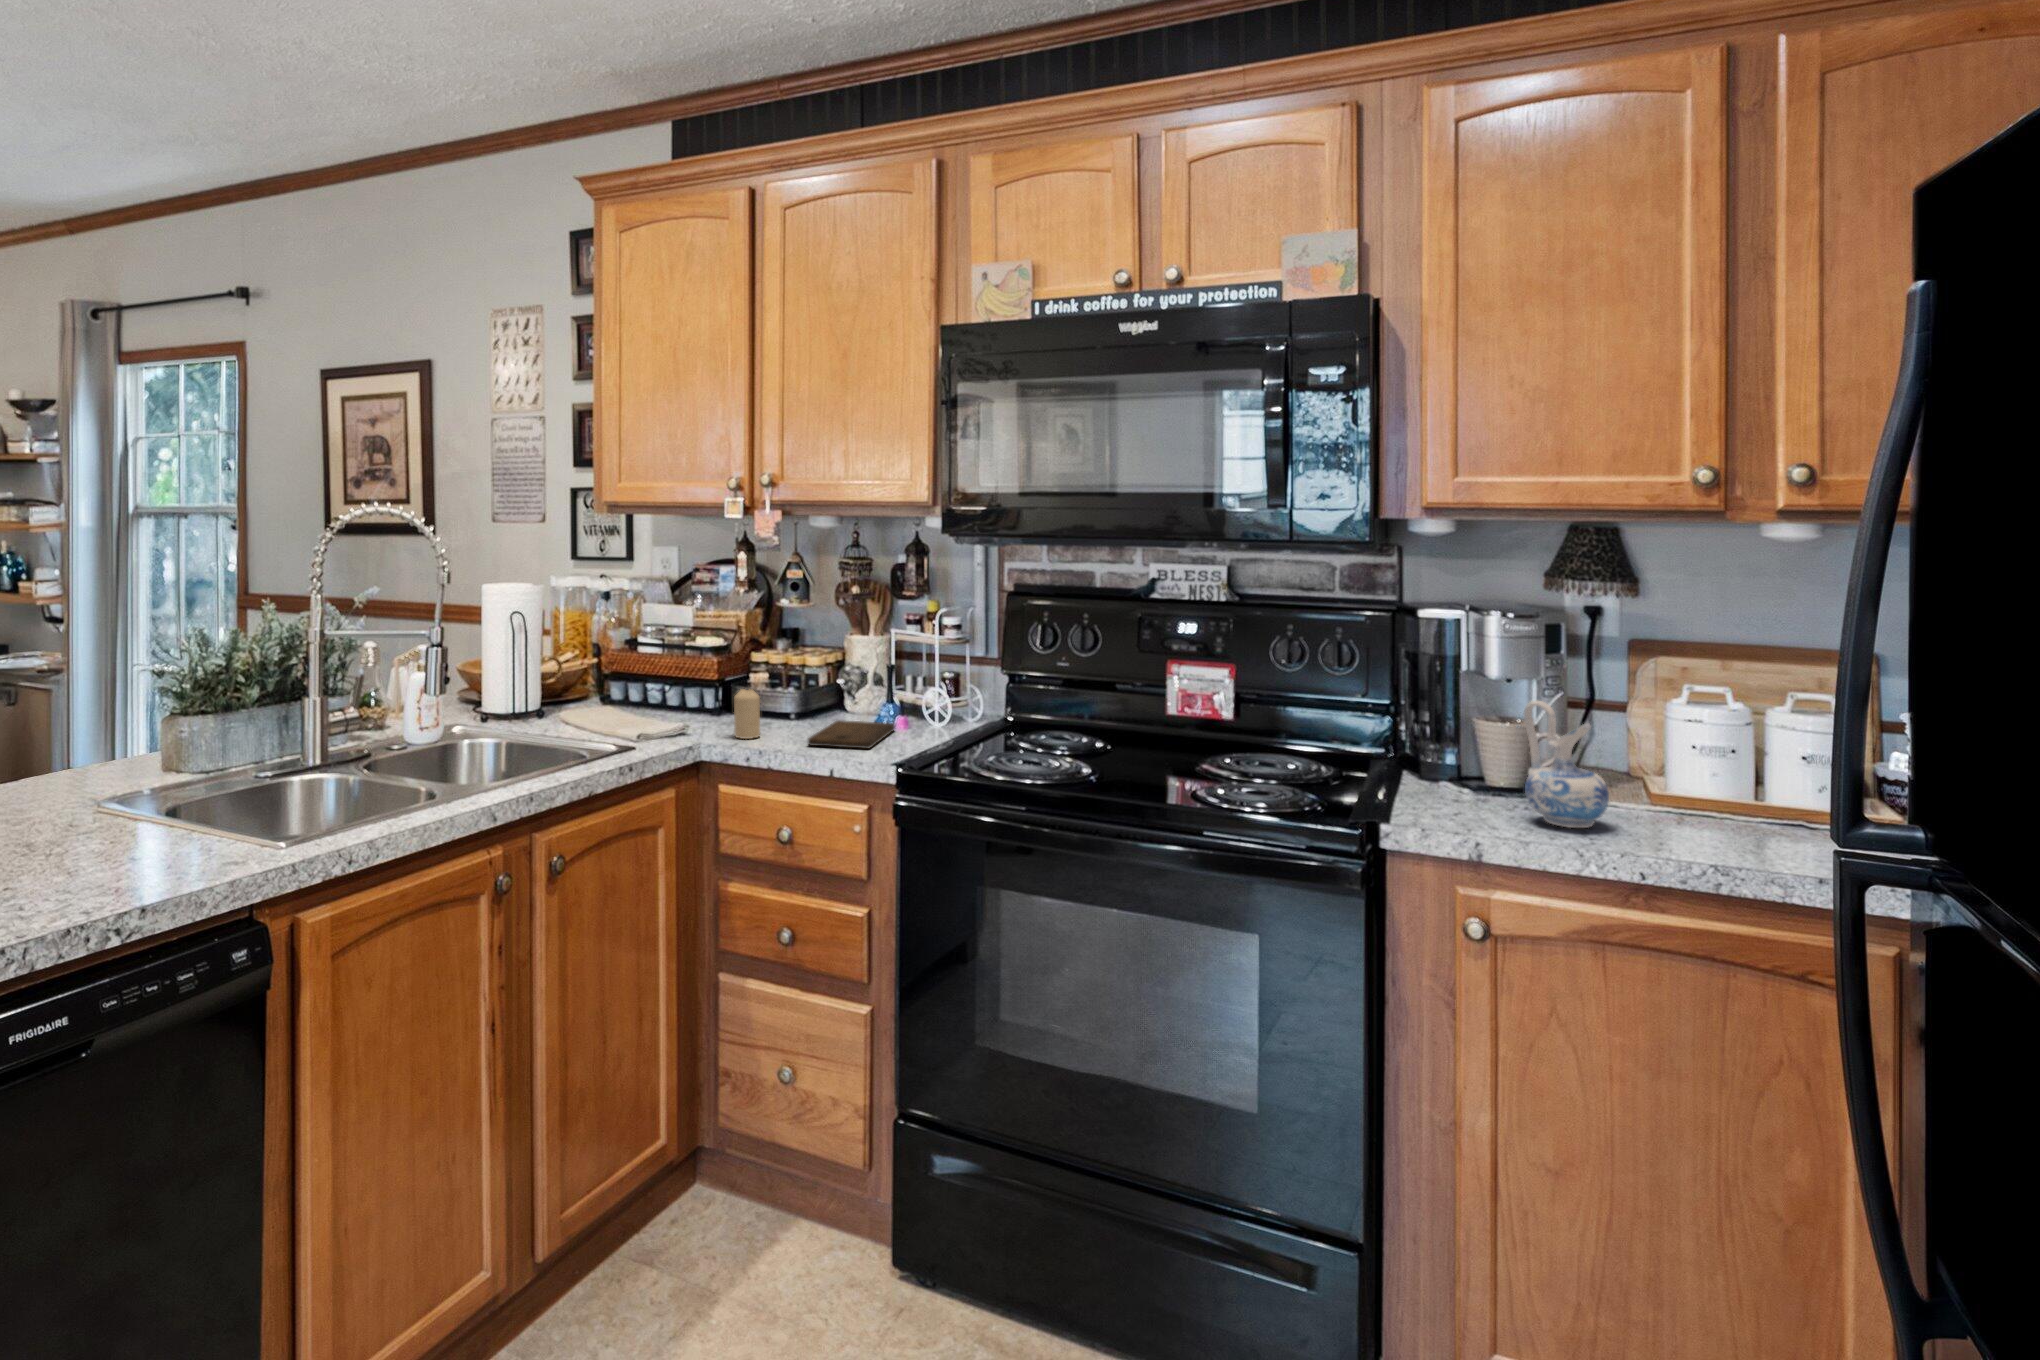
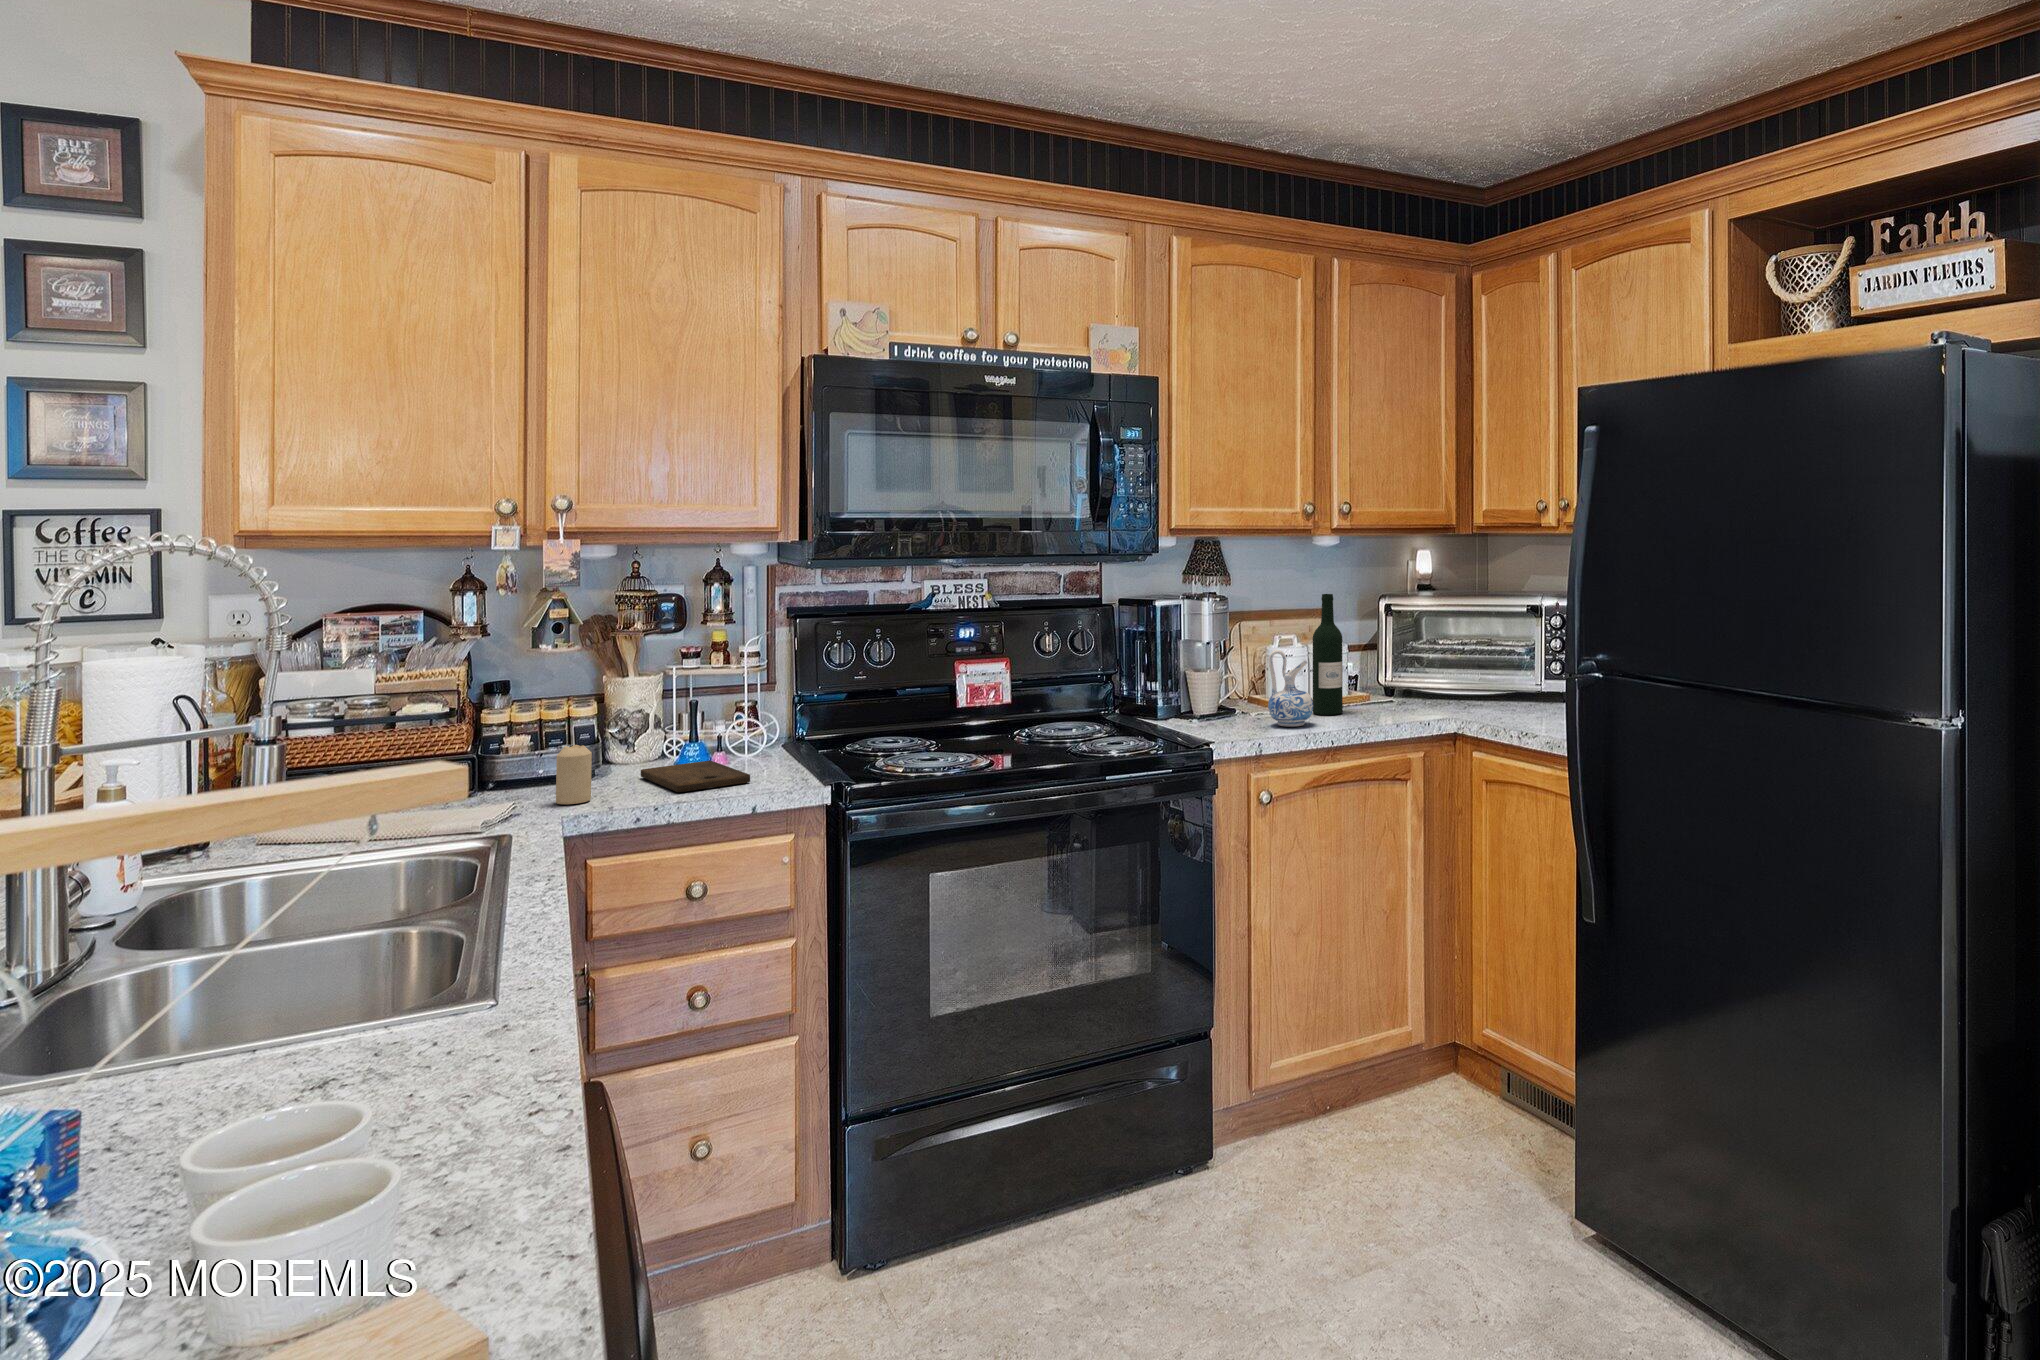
wine bottle: none [1668,620,1733,826] -> present [1313,594,1343,715]

